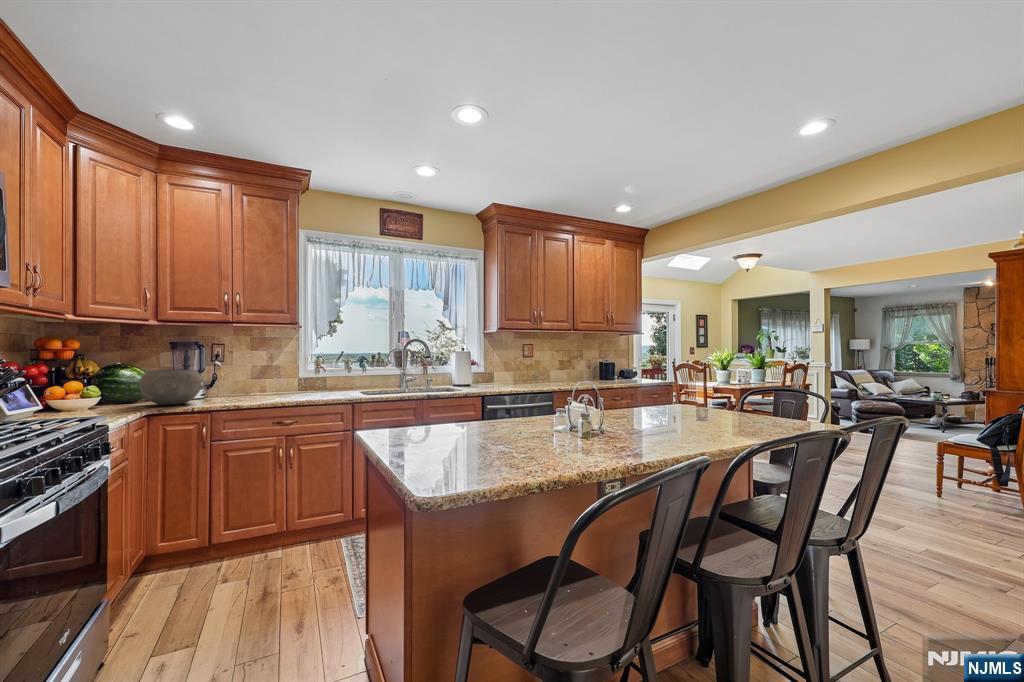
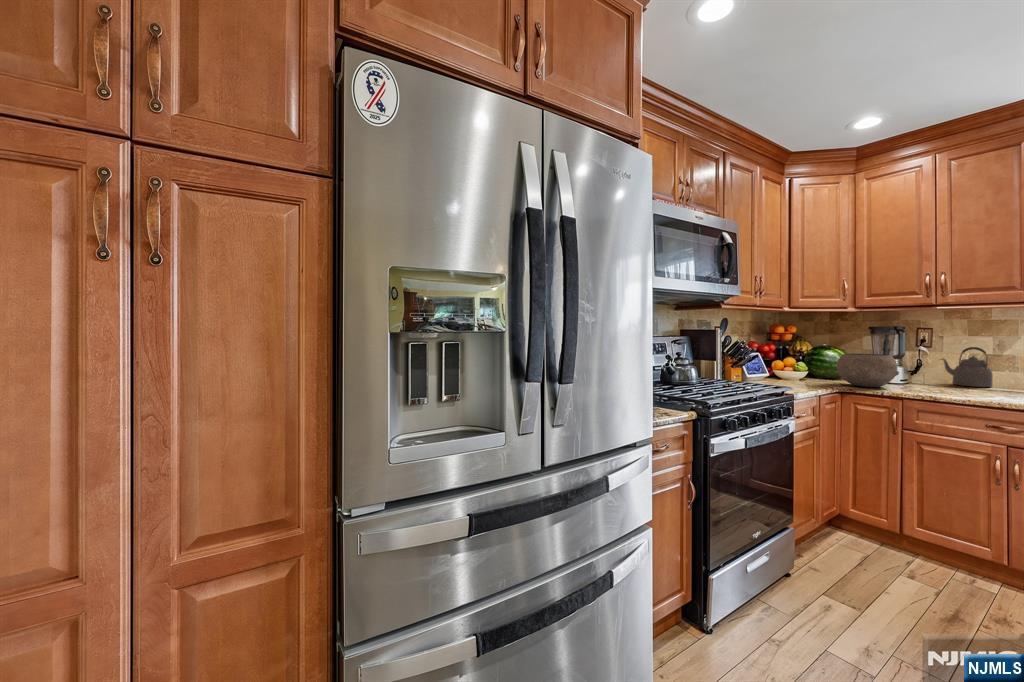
kettle: none [229,360,267,394] -> present [941,347,993,387]

